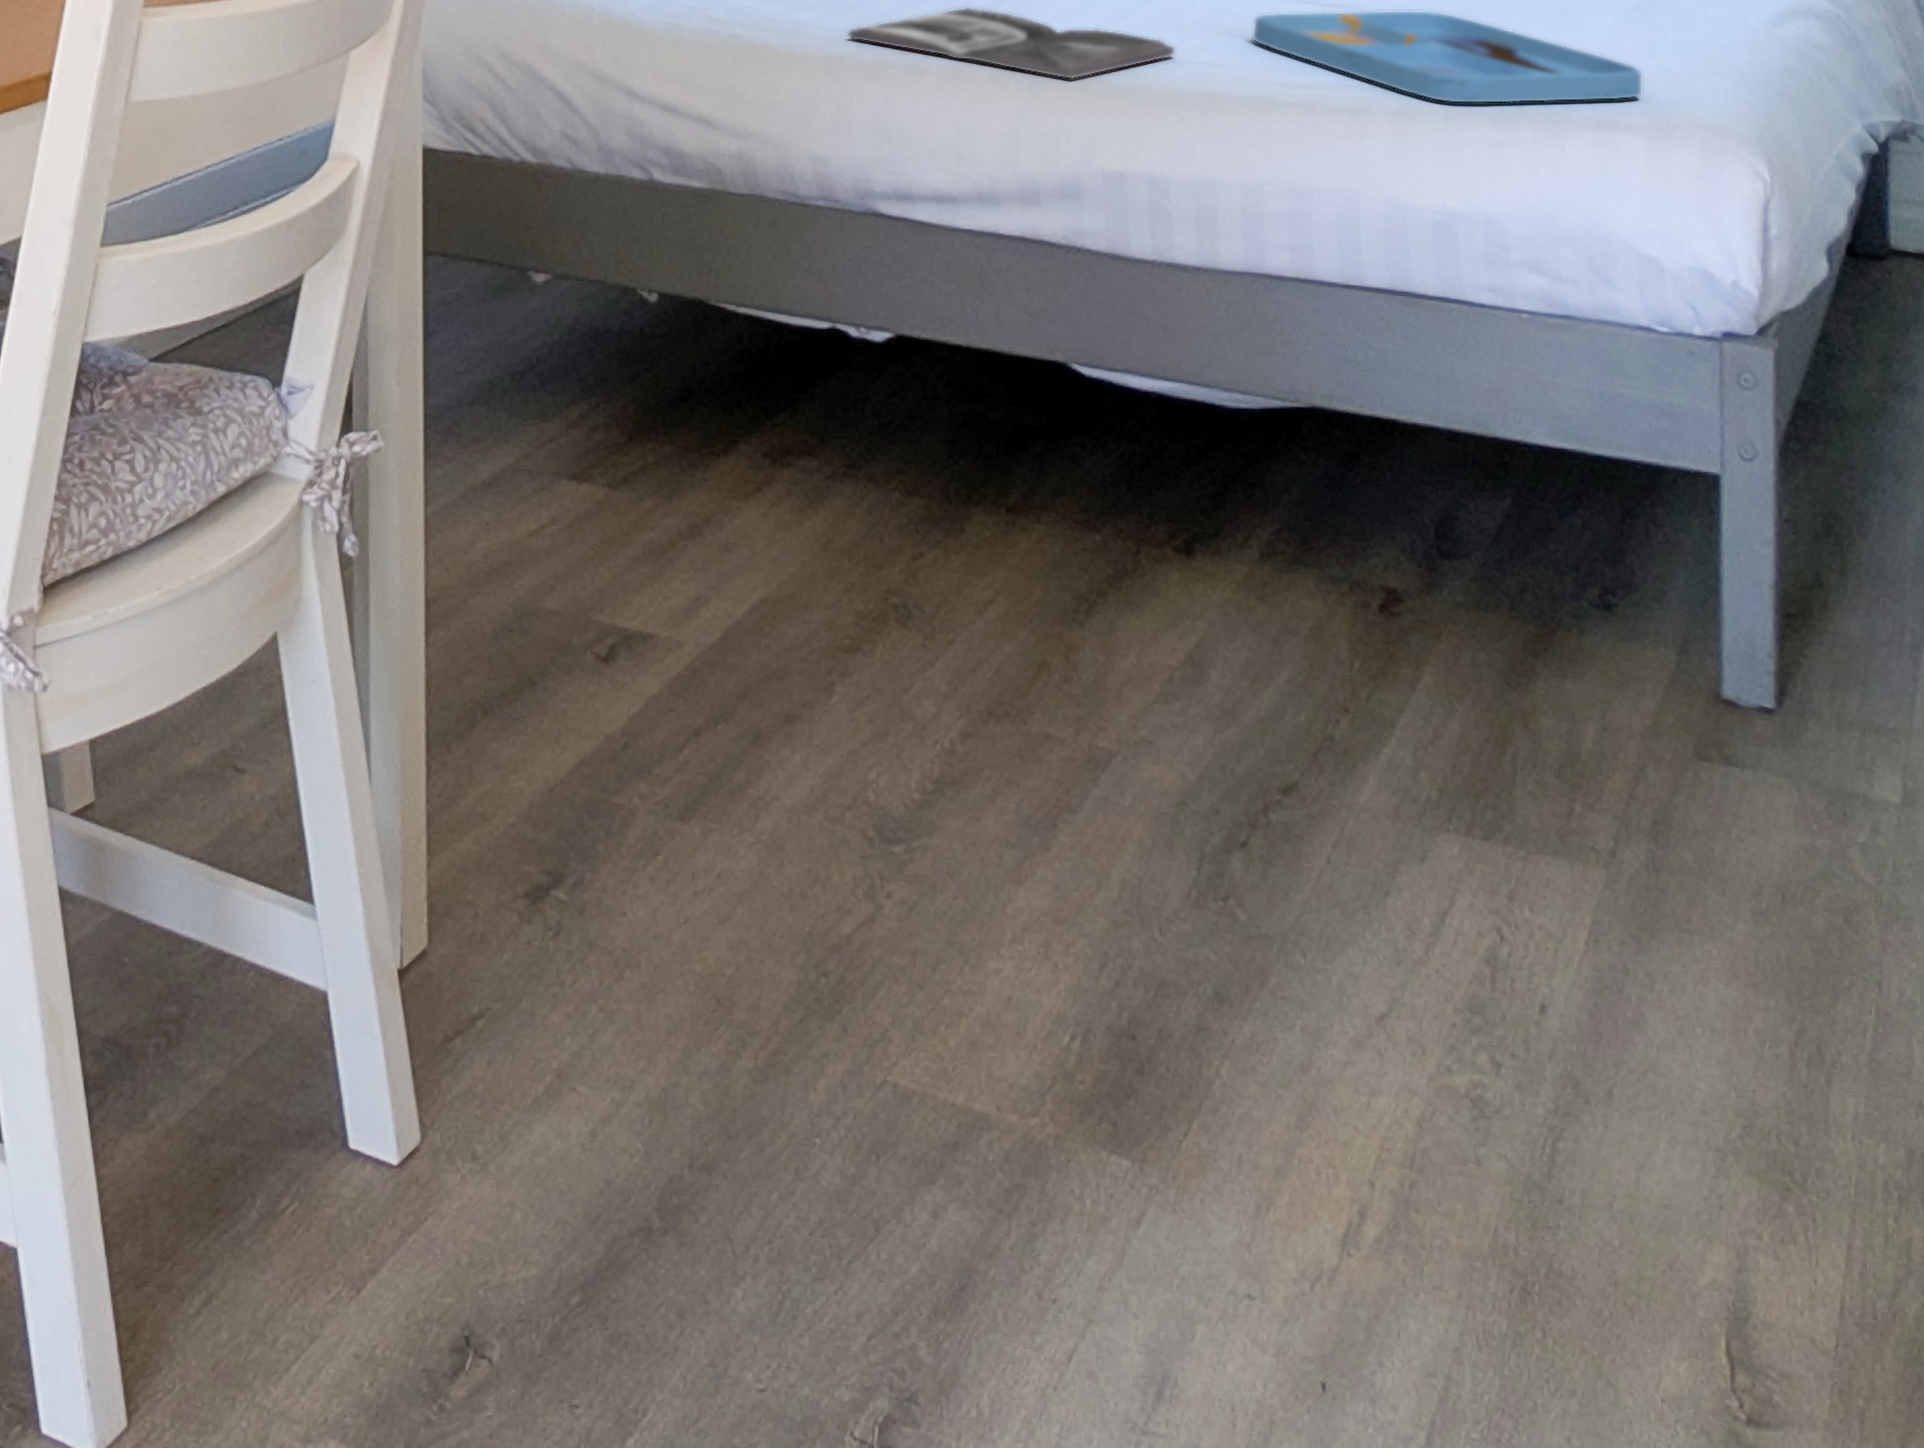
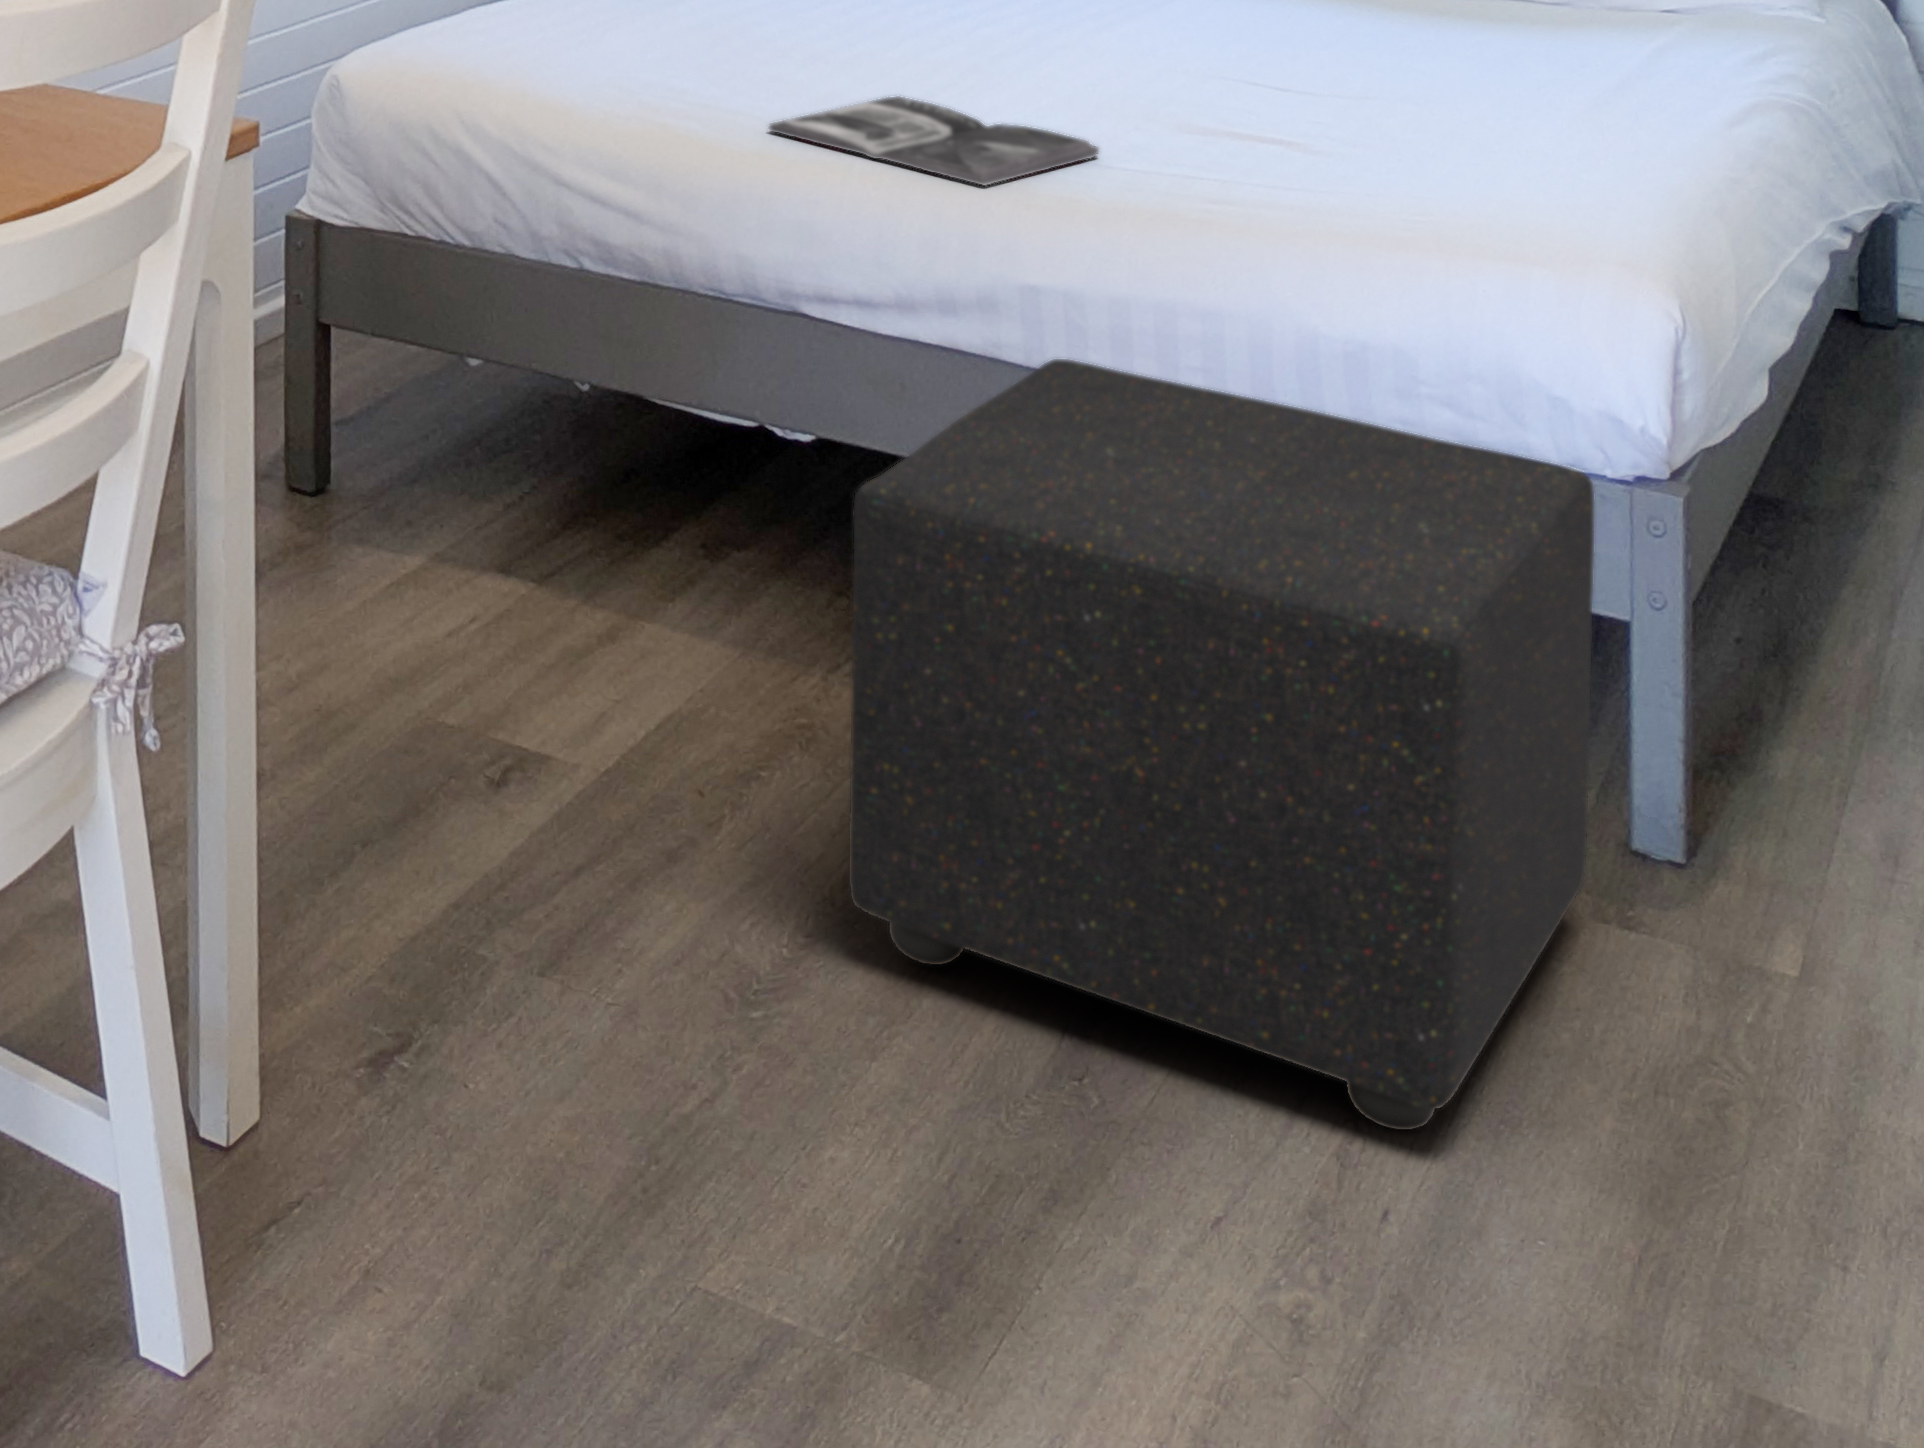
tray: present [1254,12,1641,102] -> none [1187,106,1571,219]
ottoman: none [976,234,1694,923] -> present [849,359,1594,1130]

